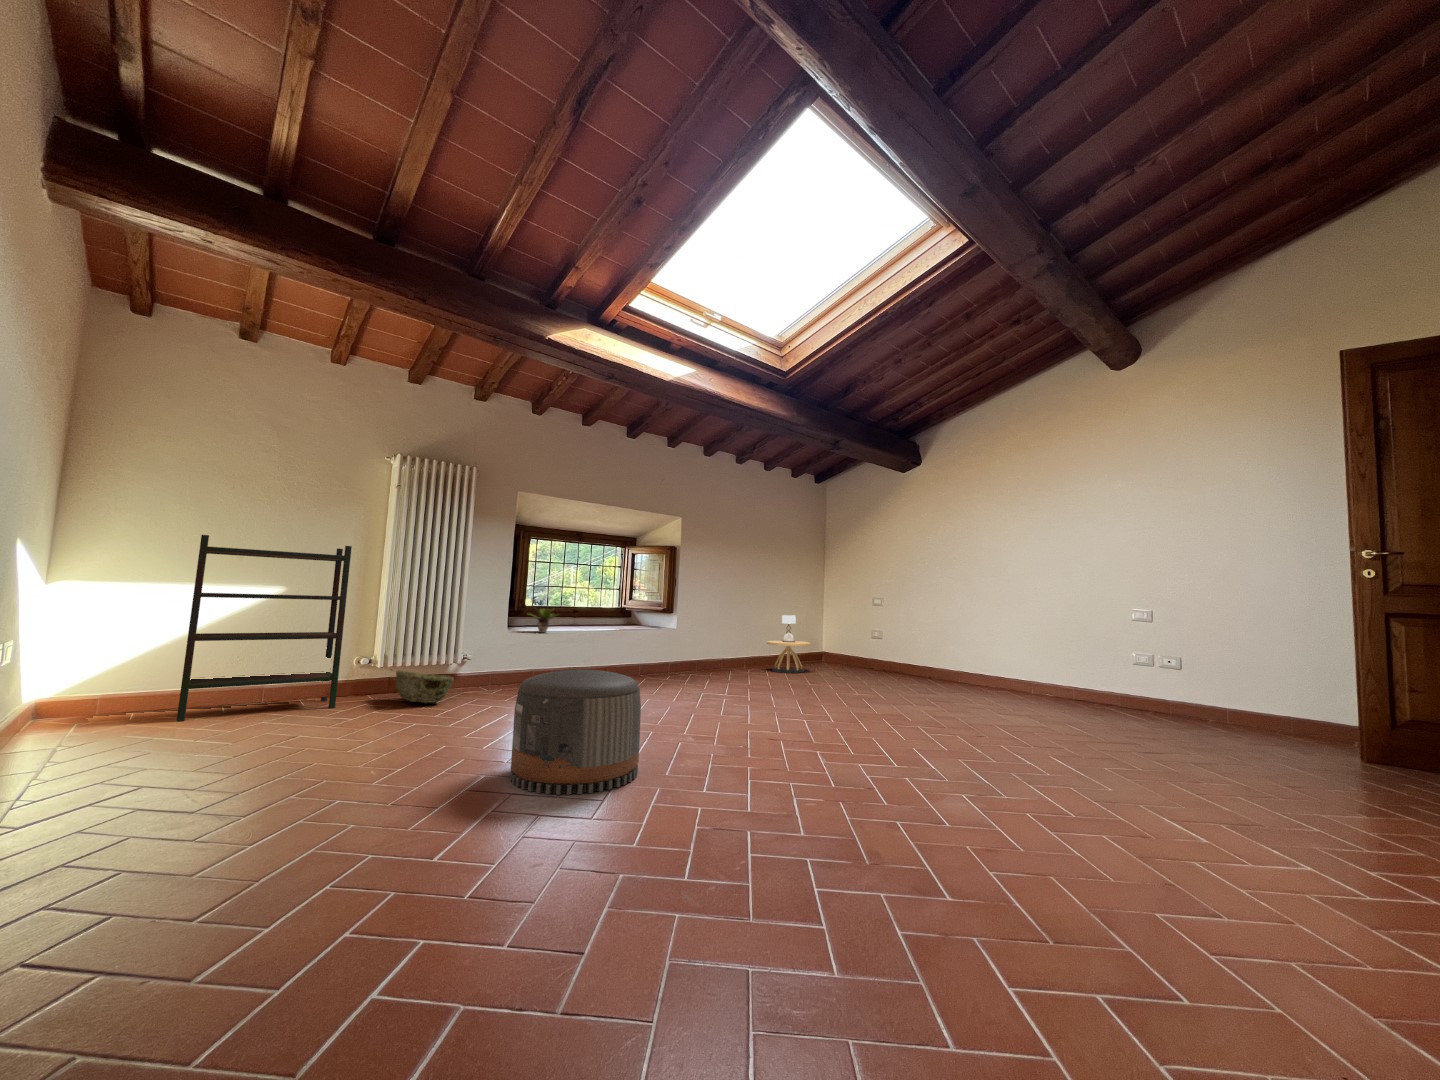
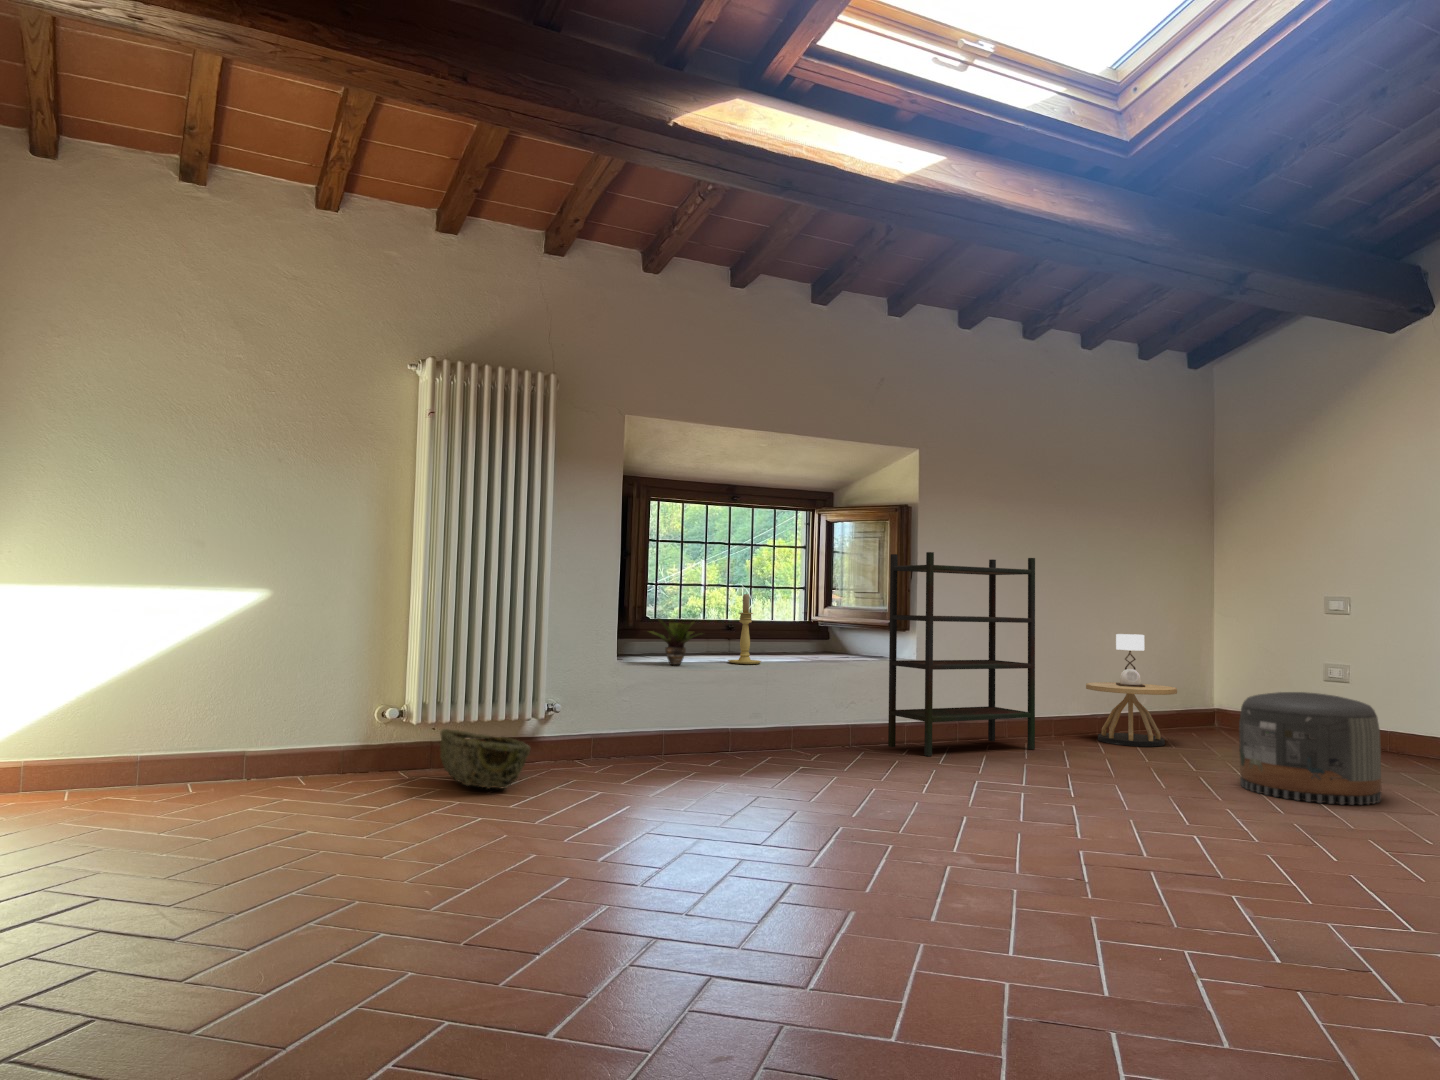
bookshelf: present [177,535,352,721] -> present [888,552,1035,756]
candle holder: none [574,592,593,632] -> present [728,594,761,664]
pouf: present [510,670,641,795] -> present [1239,692,1381,805]

